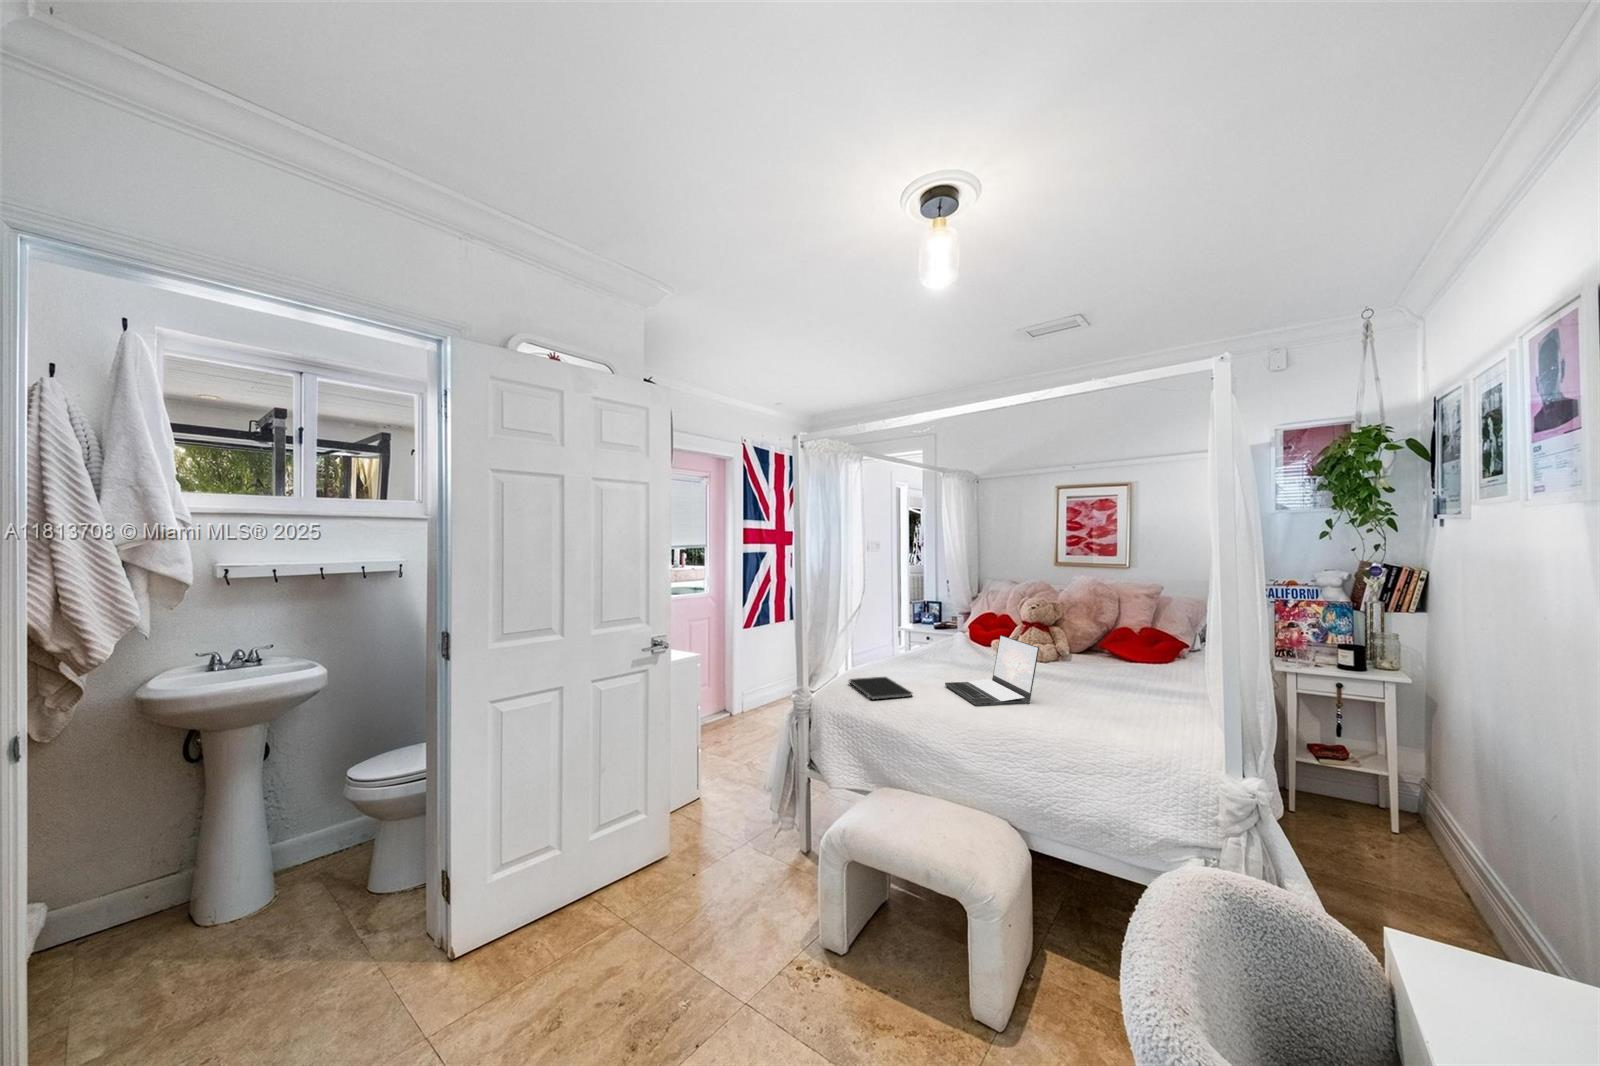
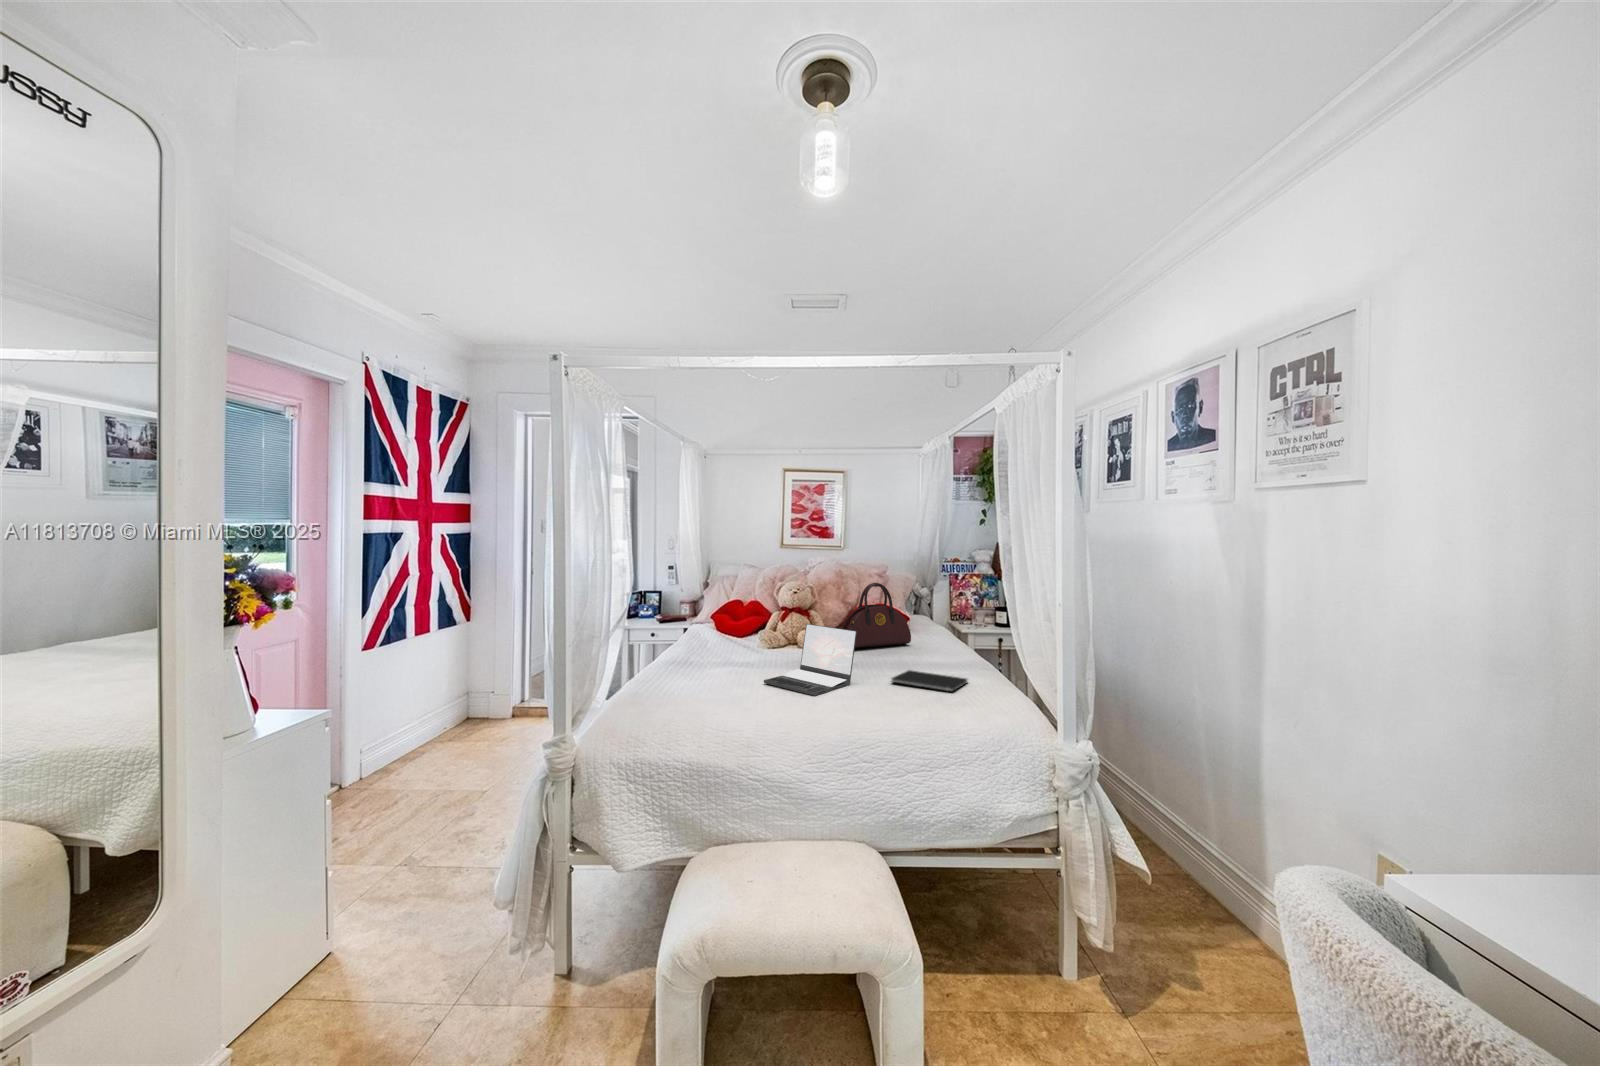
handbag: none [1076,601,1172,676] -> present [843,582,911,648]
notebook: present [849,677,912,700] -> present [892,670,967,692]

